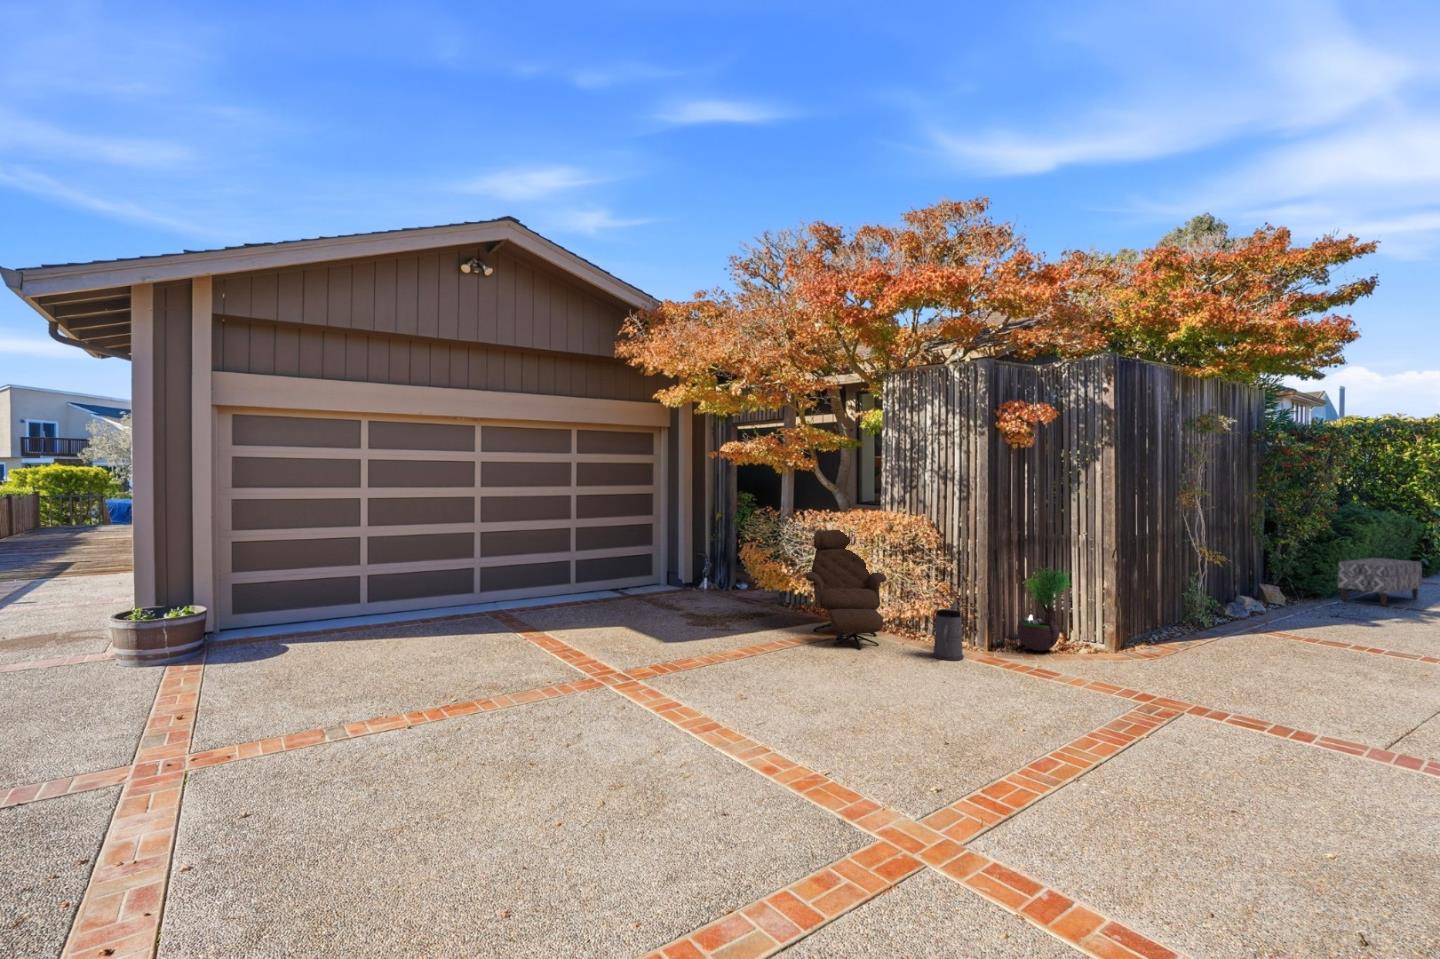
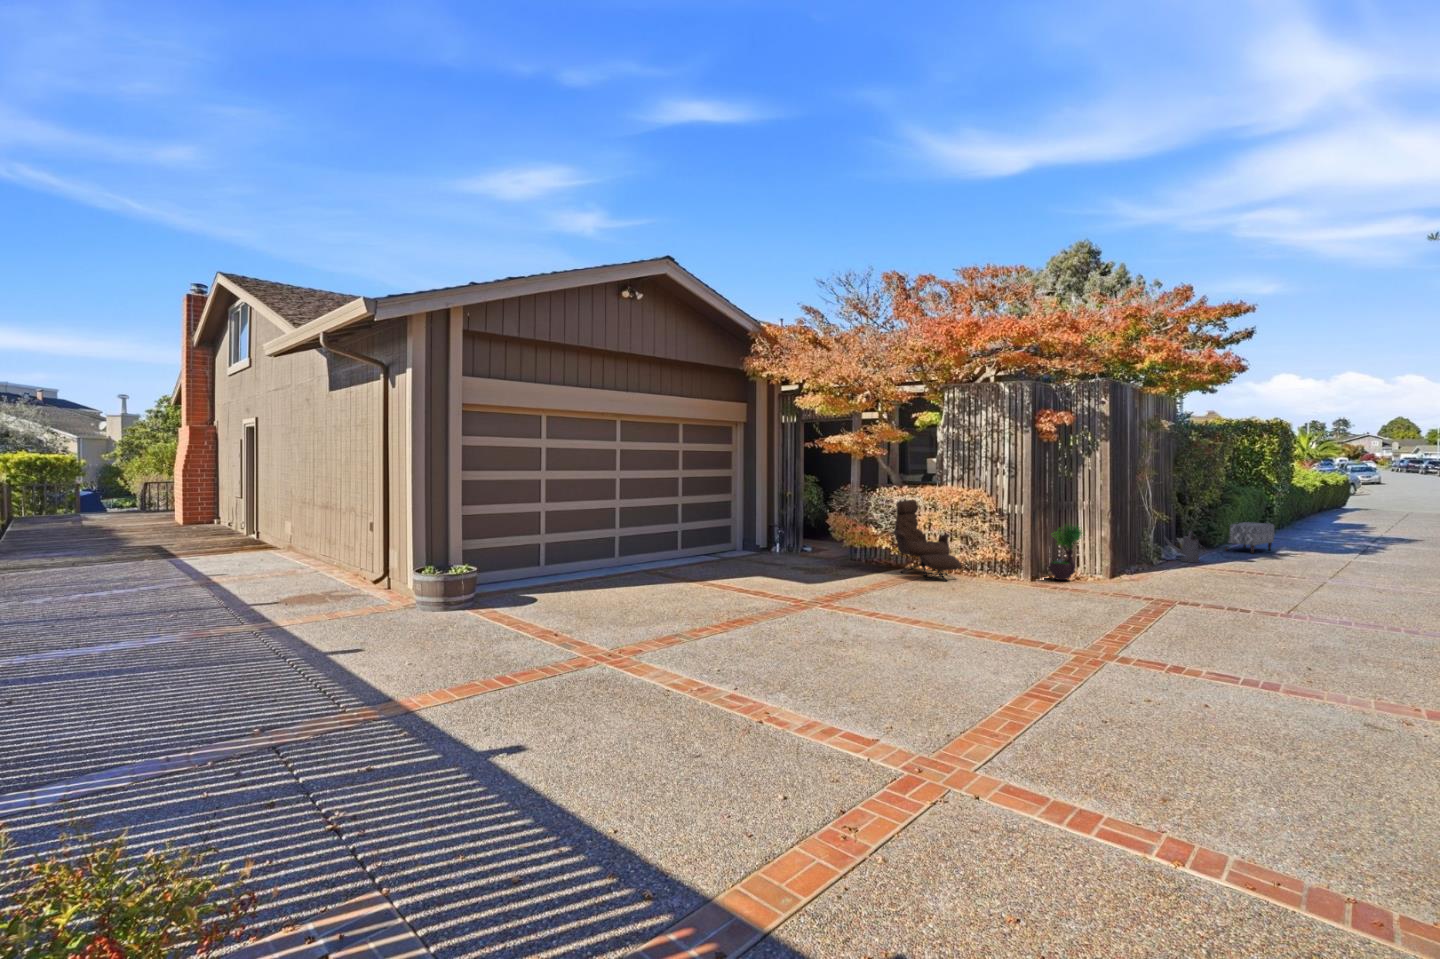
watering can: present [933,599,964,660] -> present [1164,531,1199,563]

